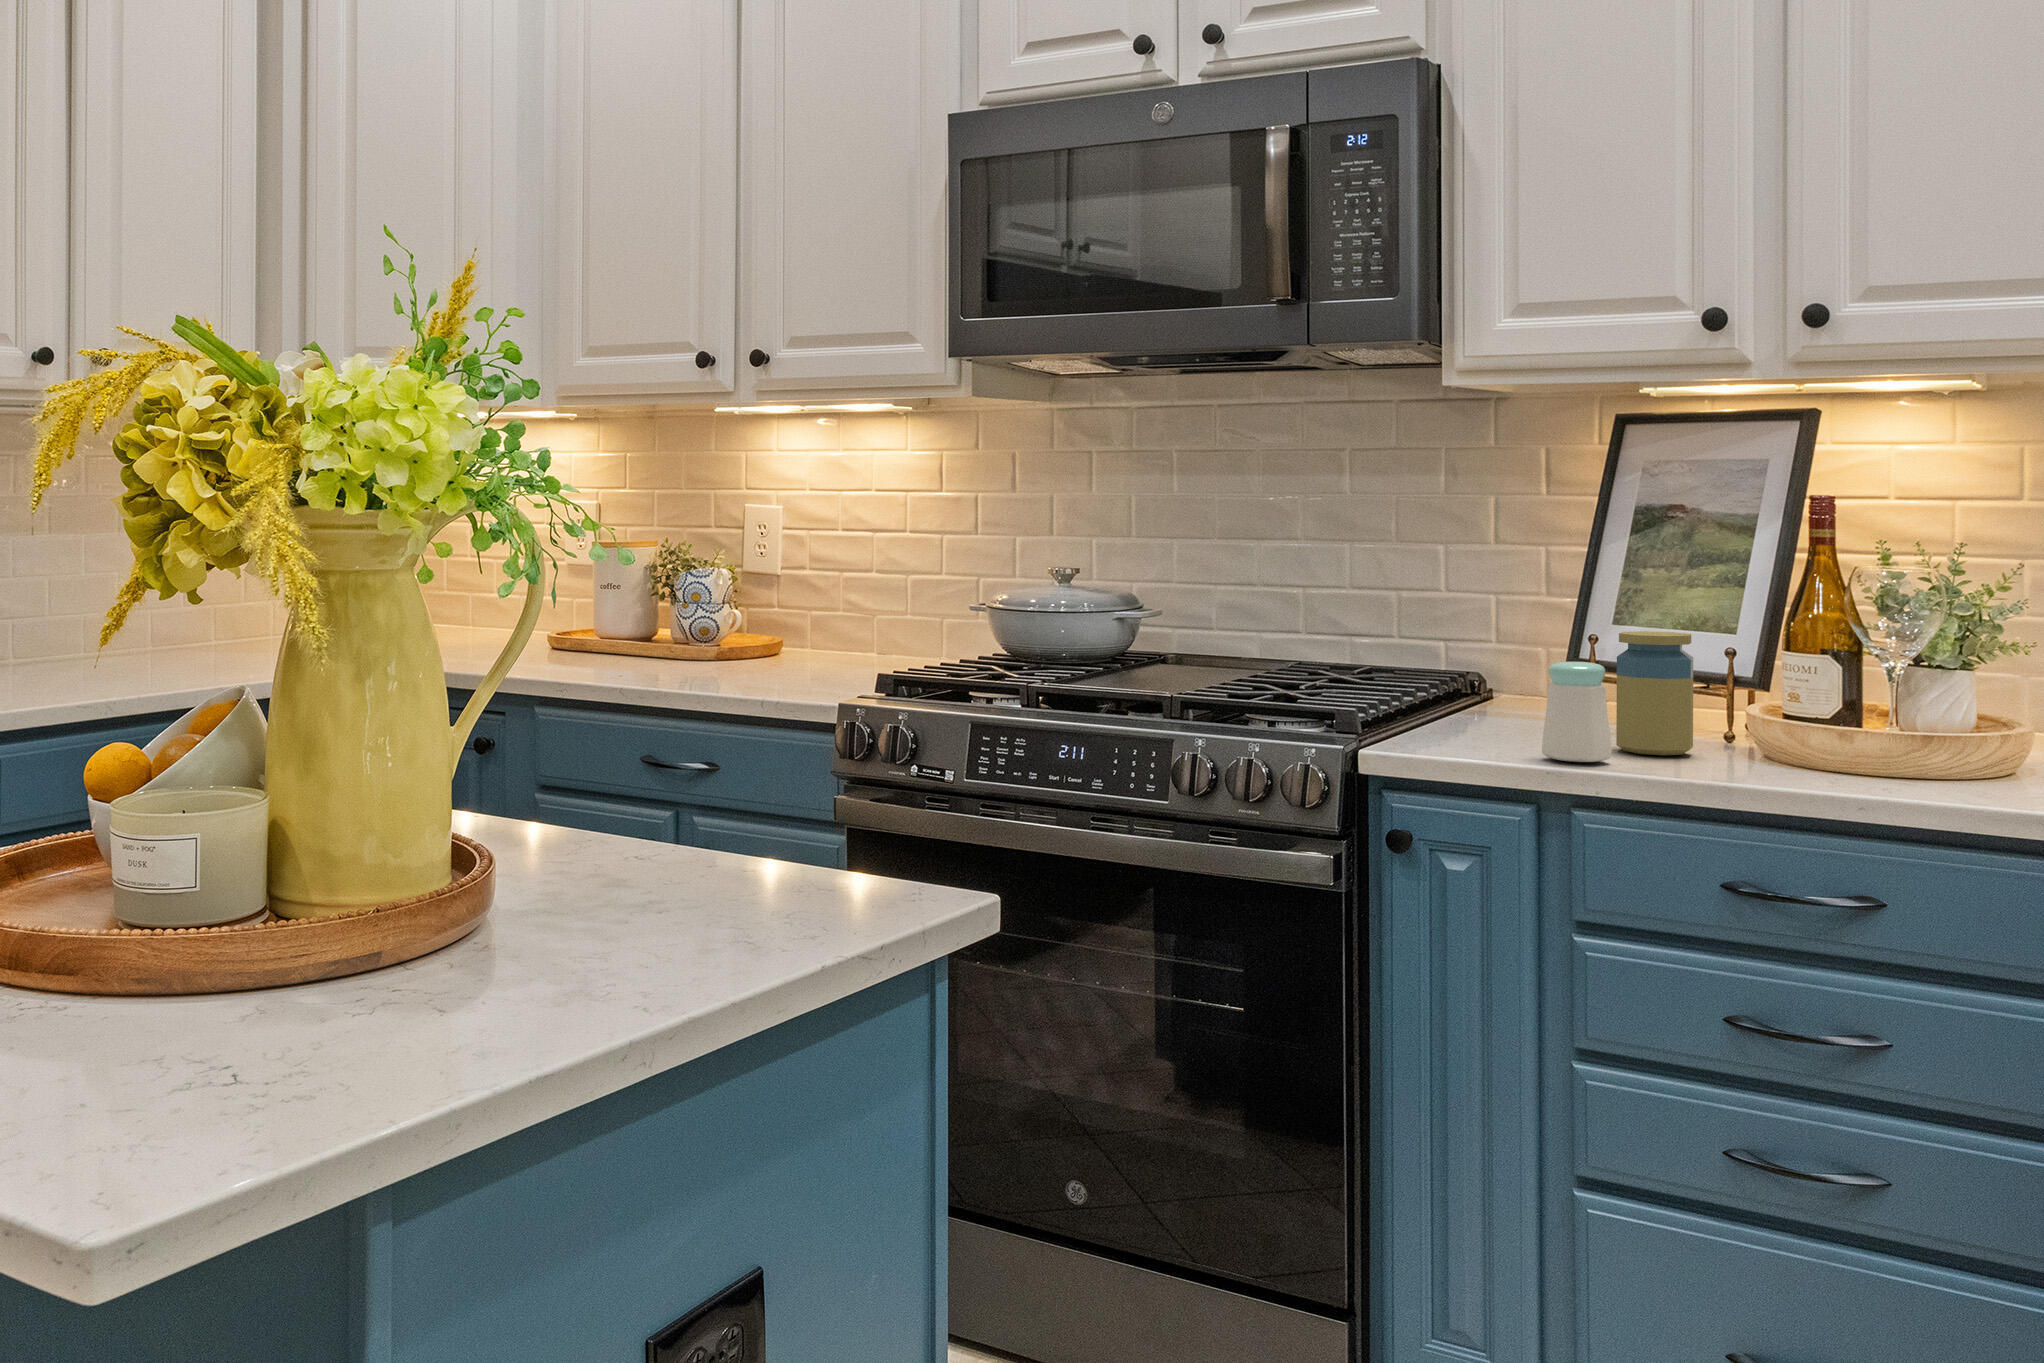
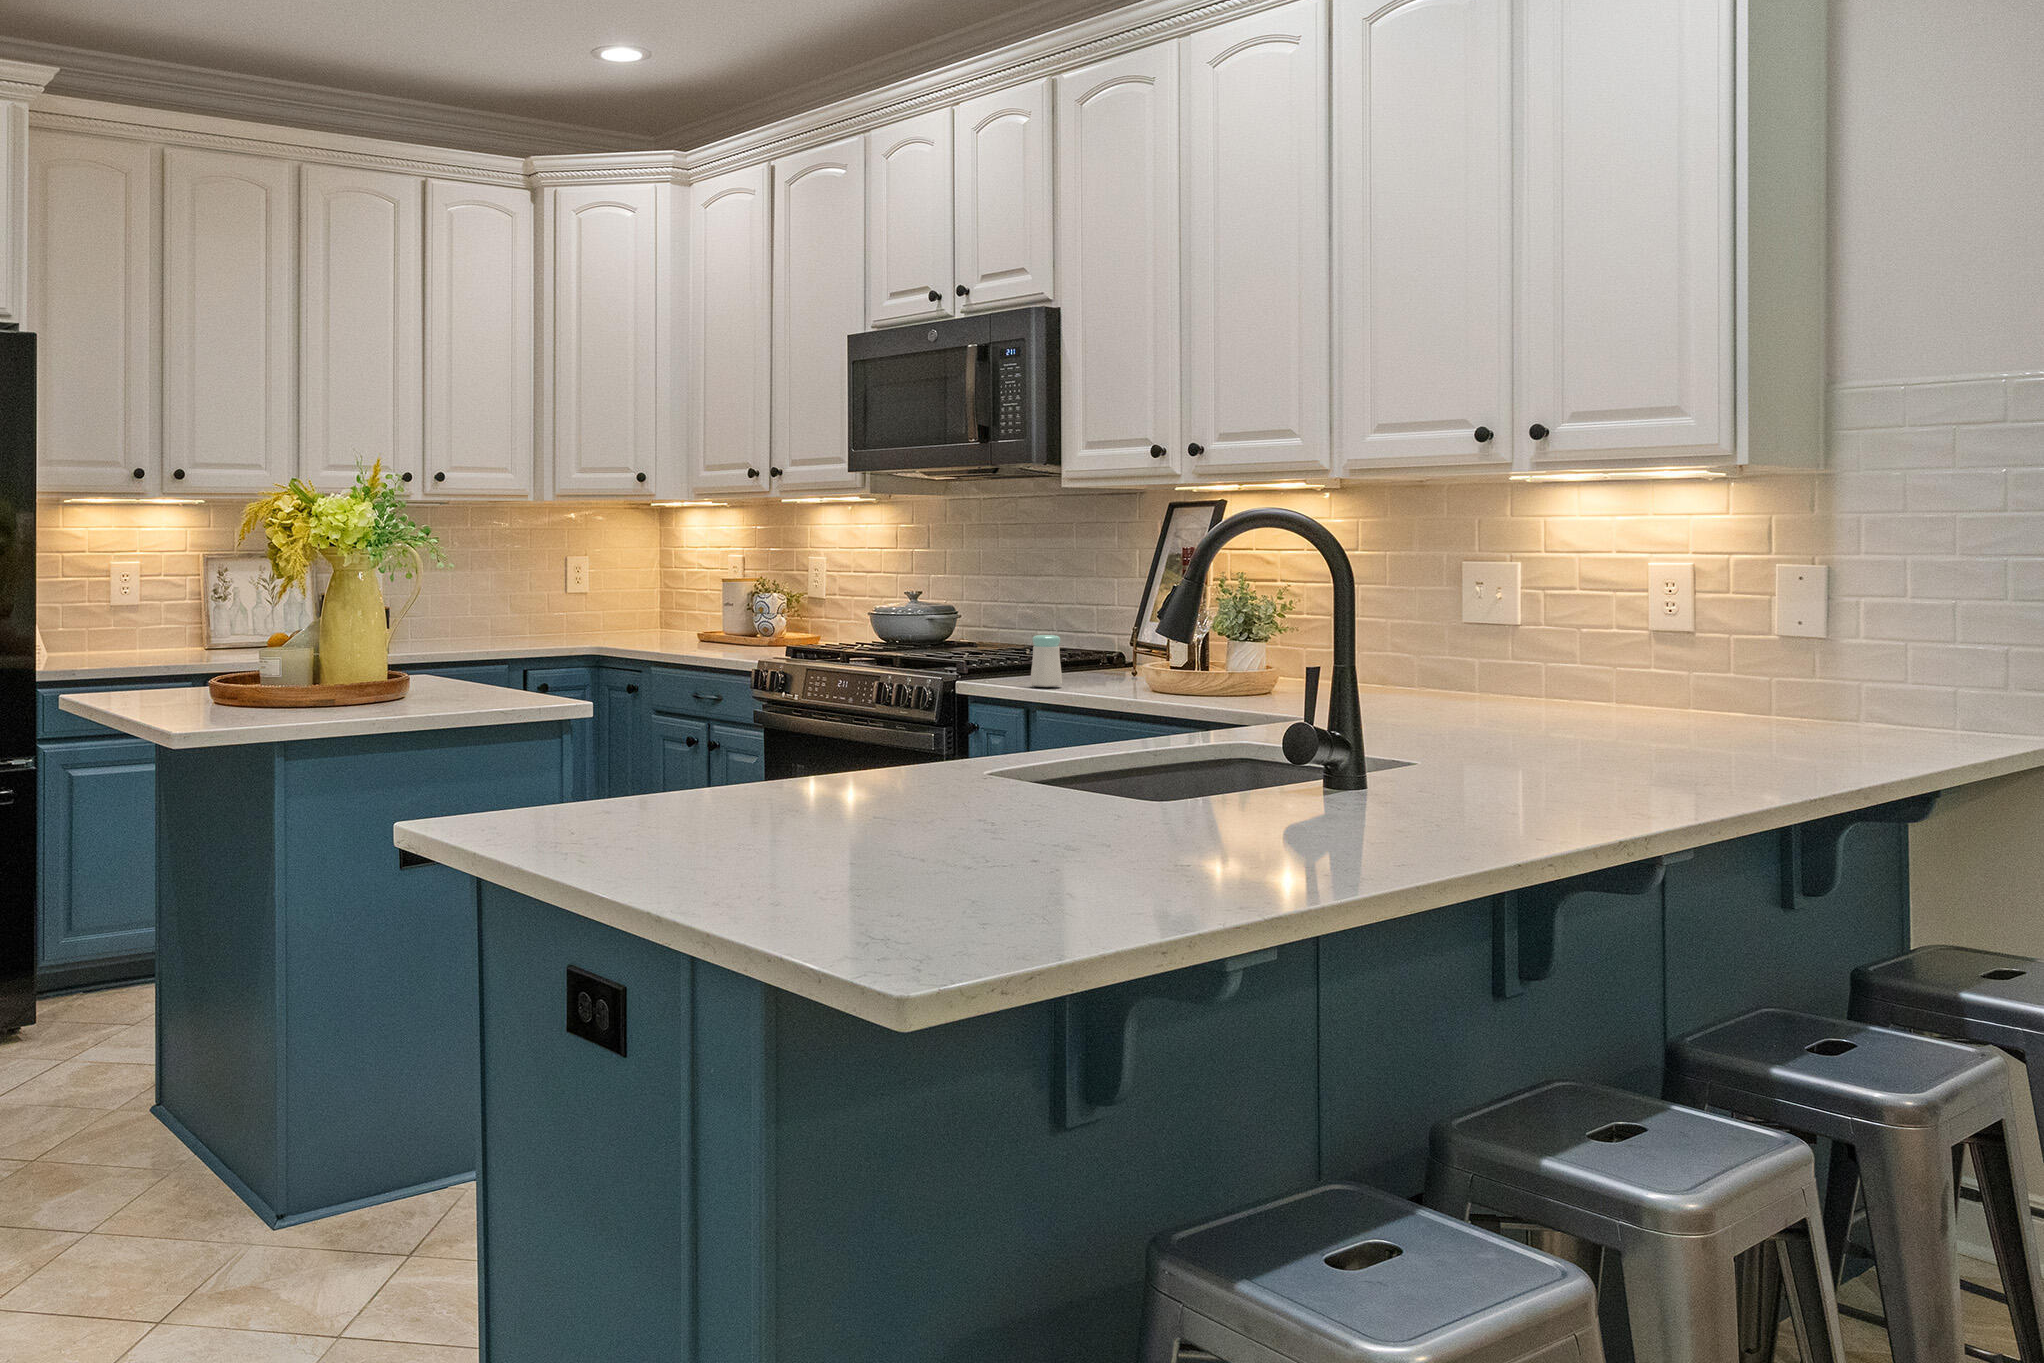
jar: present [1616,631,1693,755] -> none [1089,622,1127,687]

